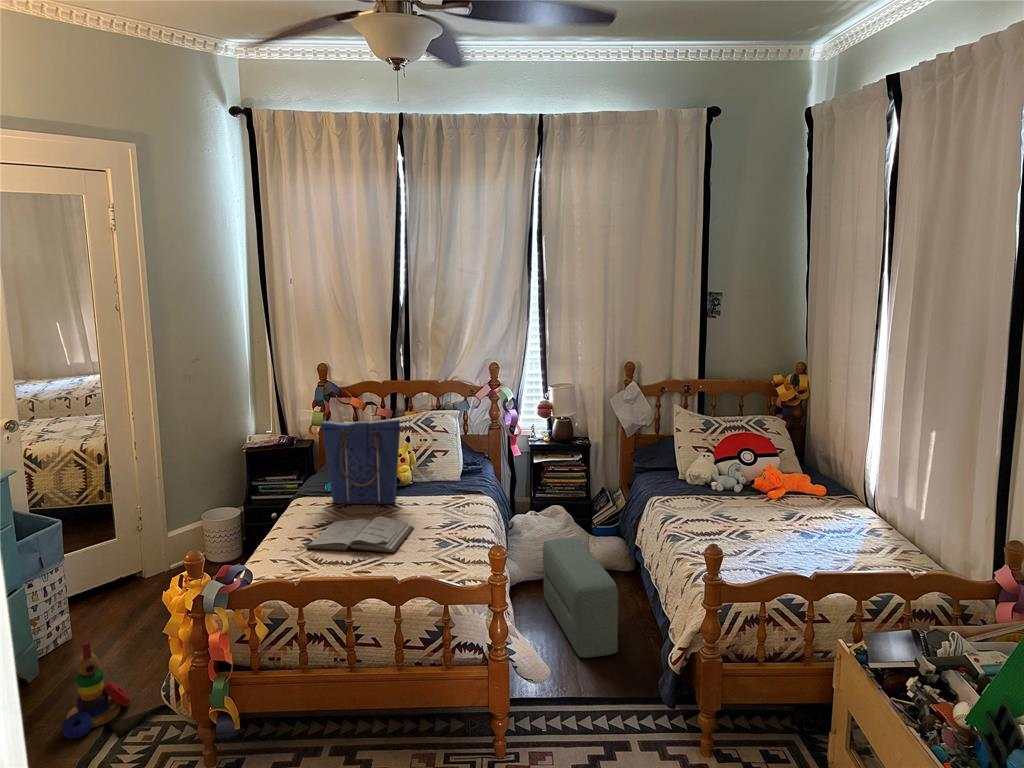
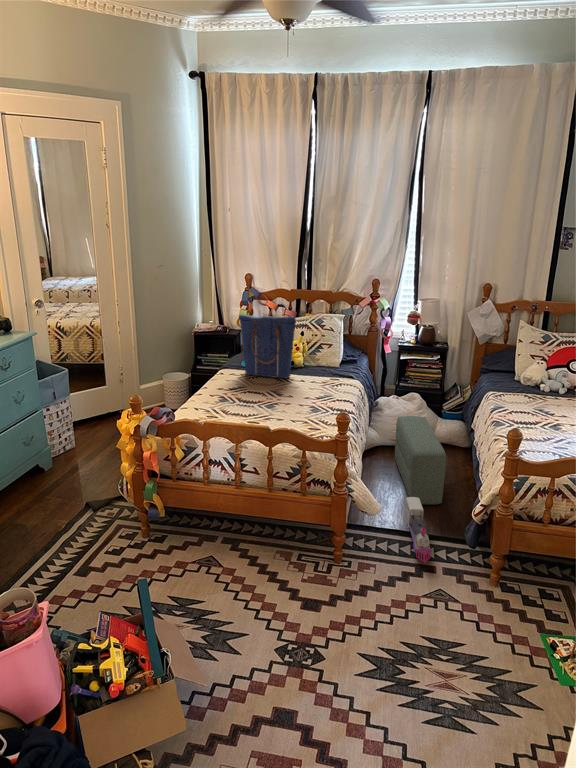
book: present [306,517,414,553] -> none [219,386,298,412]
stacking toy: present [62,642,132,739] -> none [59,449,103,509]
toy train: none [575,649,621,738] -> present [406,497,431,562]

